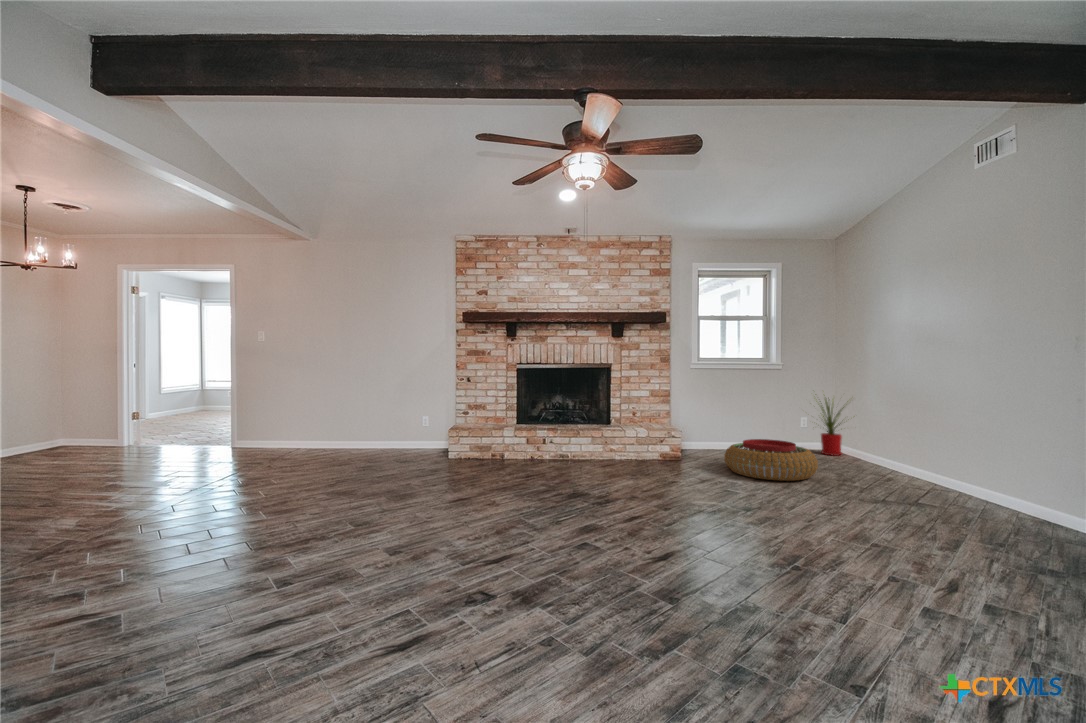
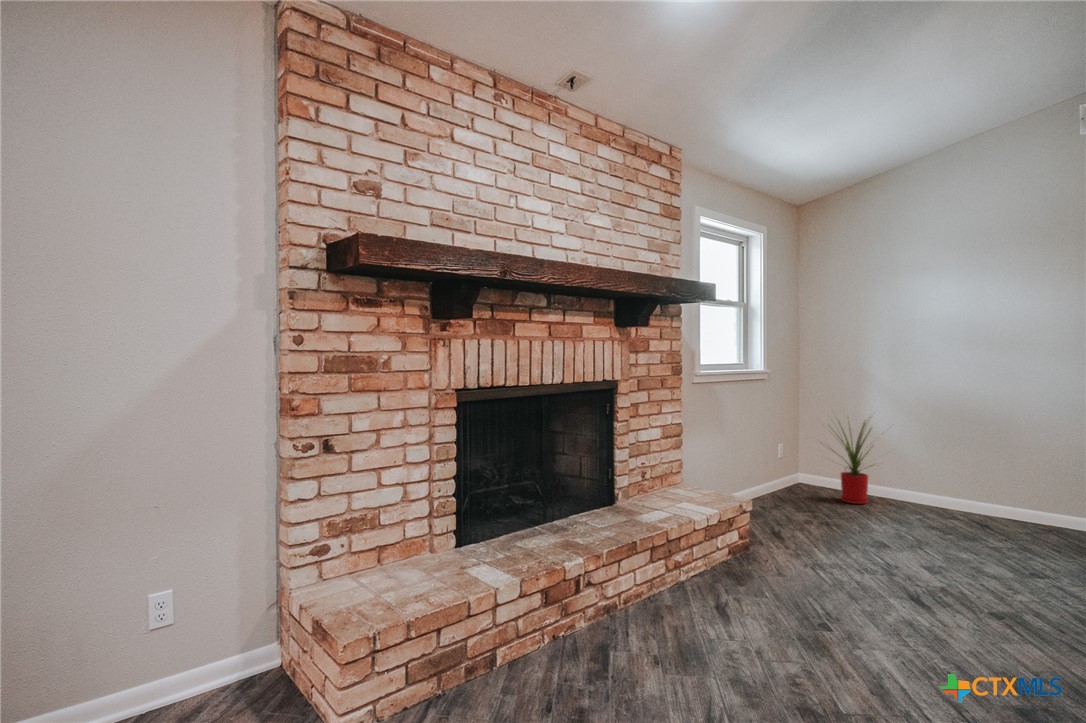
pouf: present [724,439,818,481] -> none [851,507,1018,589]

